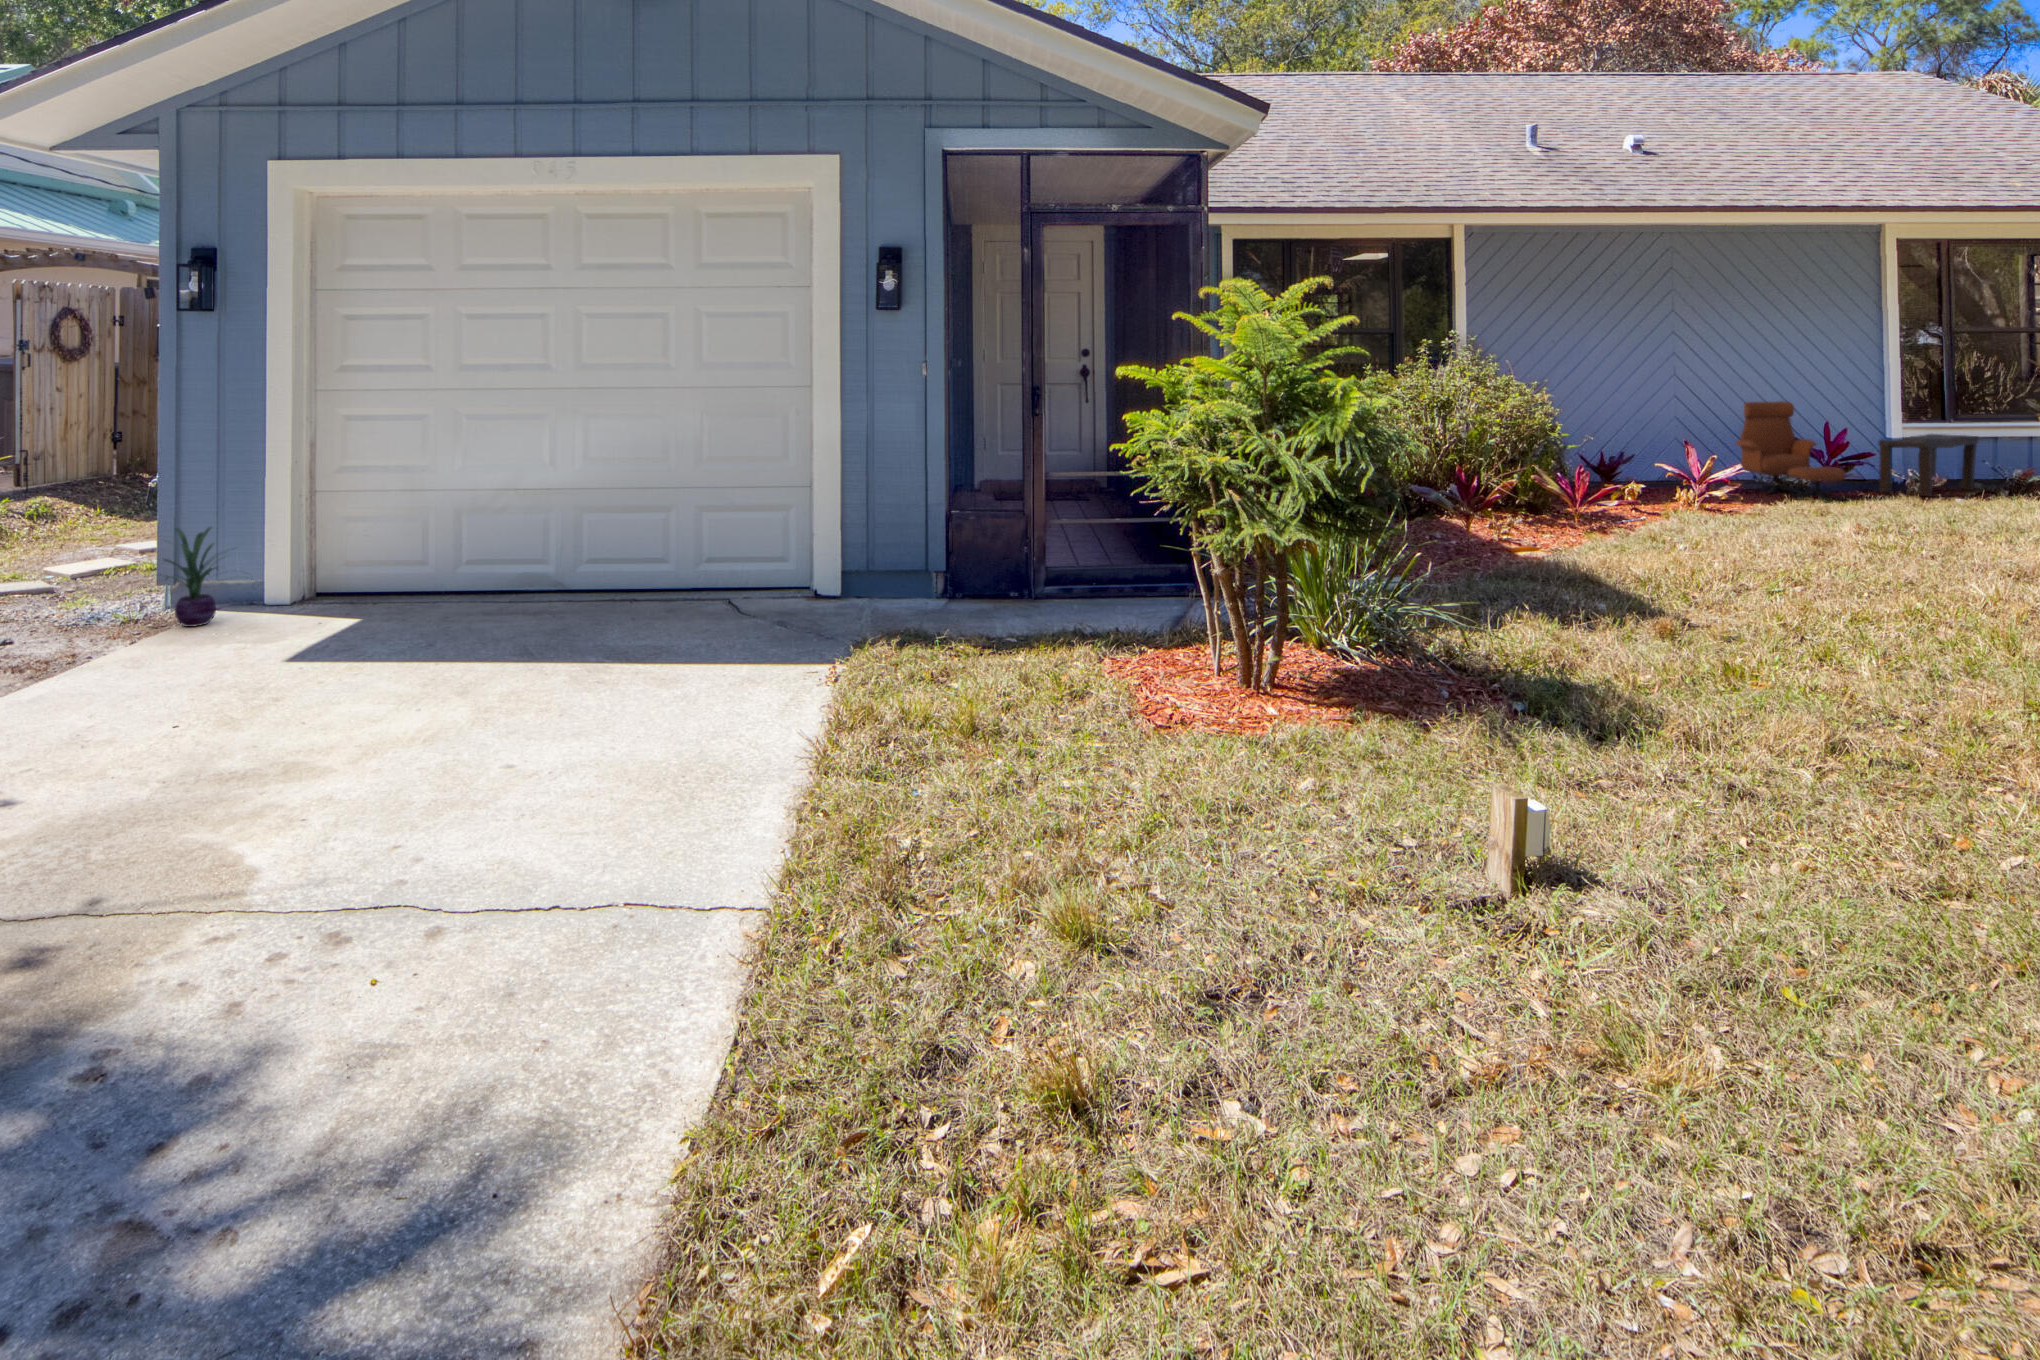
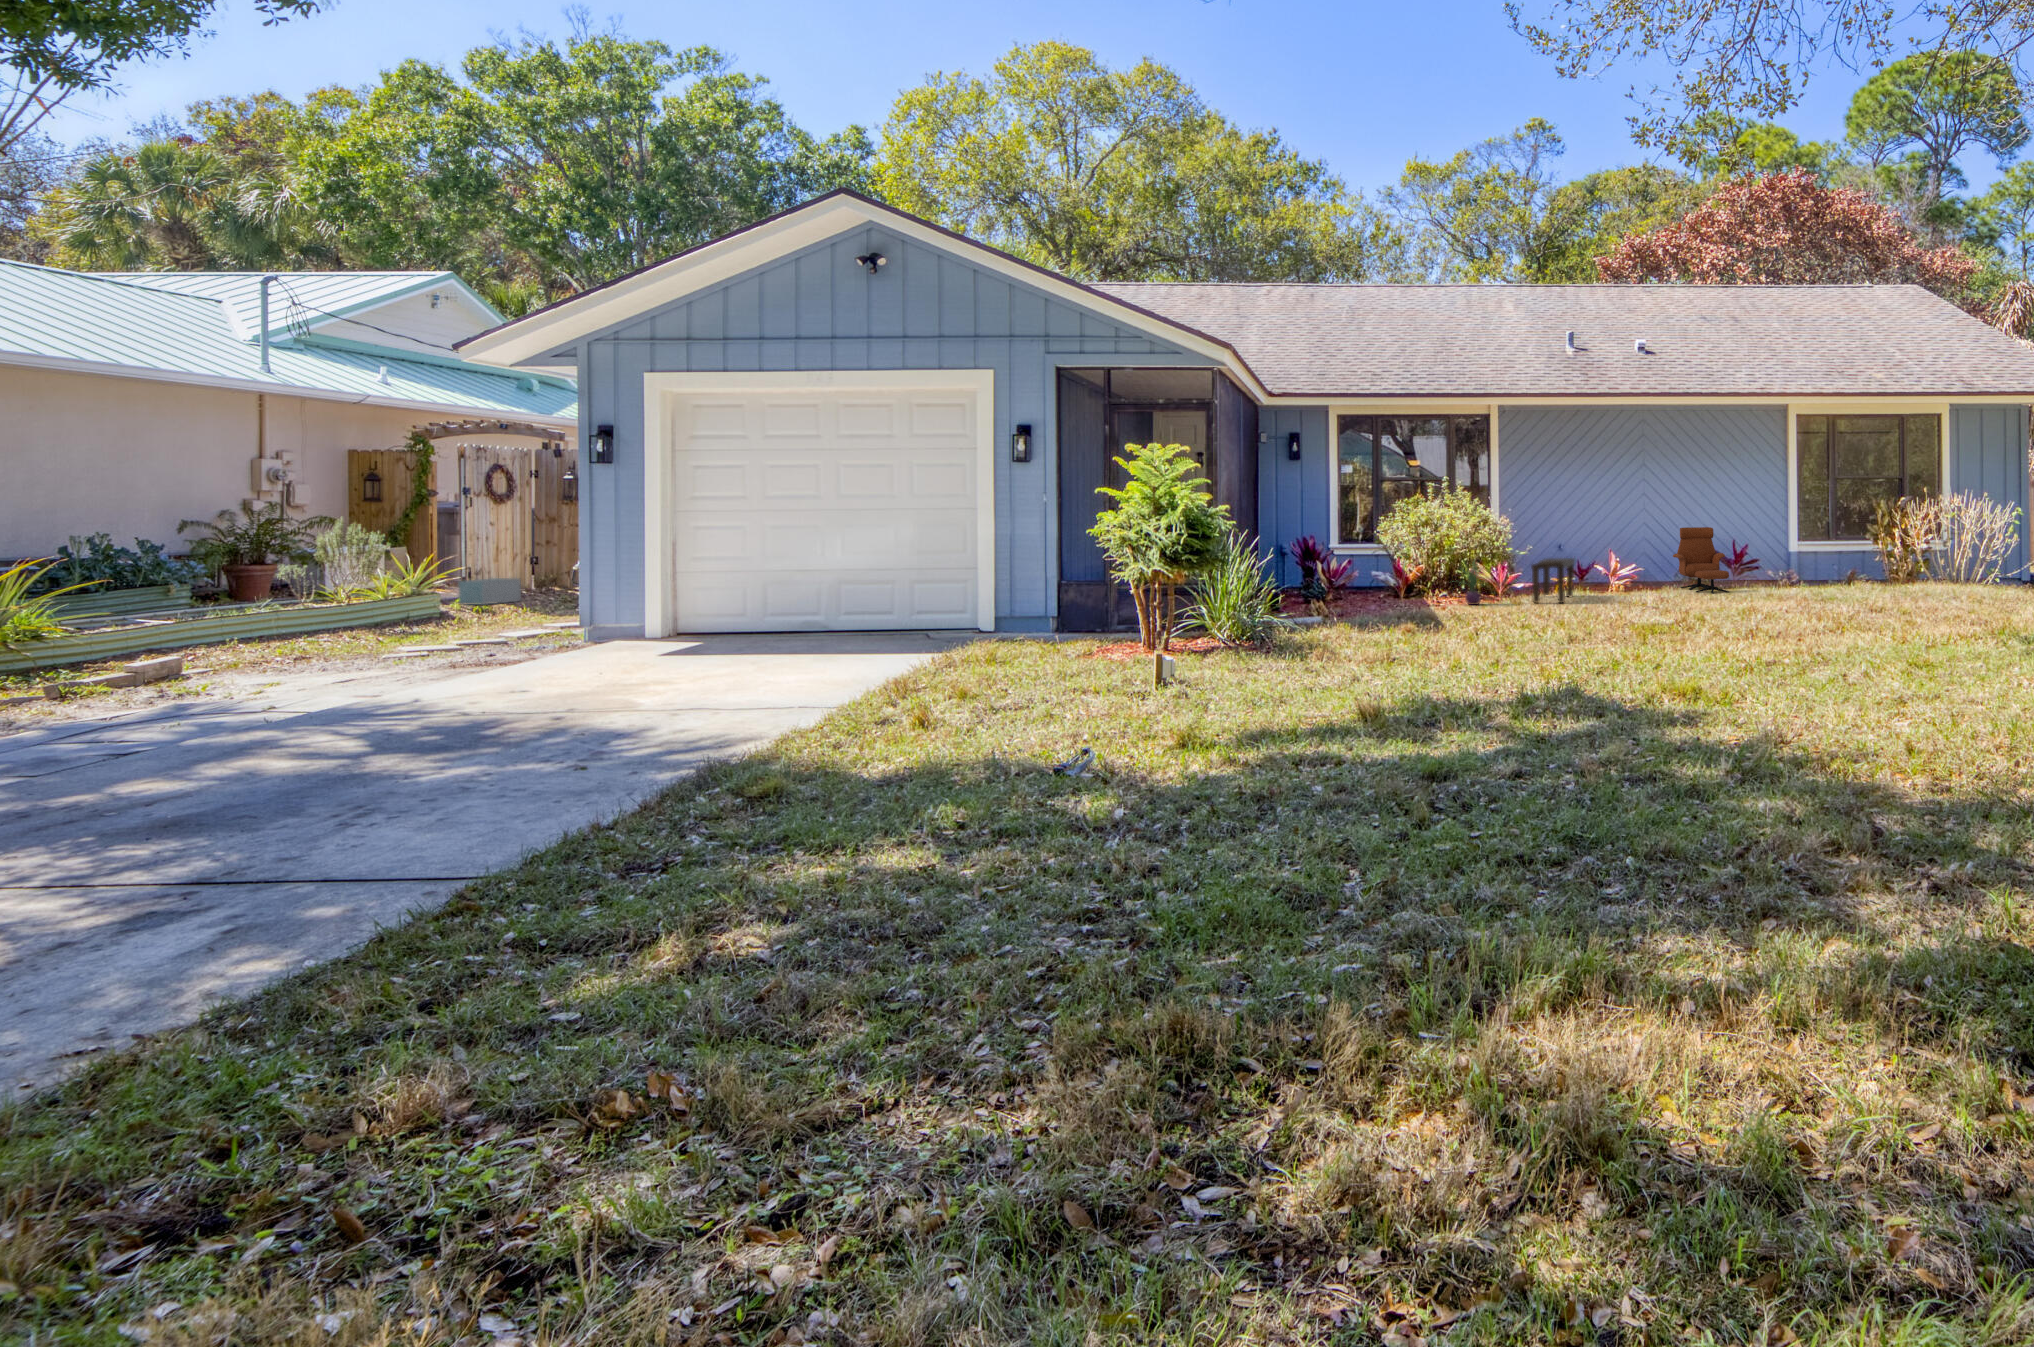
bench: present [1879,434,1979,497] -> present [1531,558,1575,603]
storage box: none [14,464,101,504] -> present [459,578,521,605]
decorative plant: present [156,528,227,627] -> present [1462,559,1481,605]

